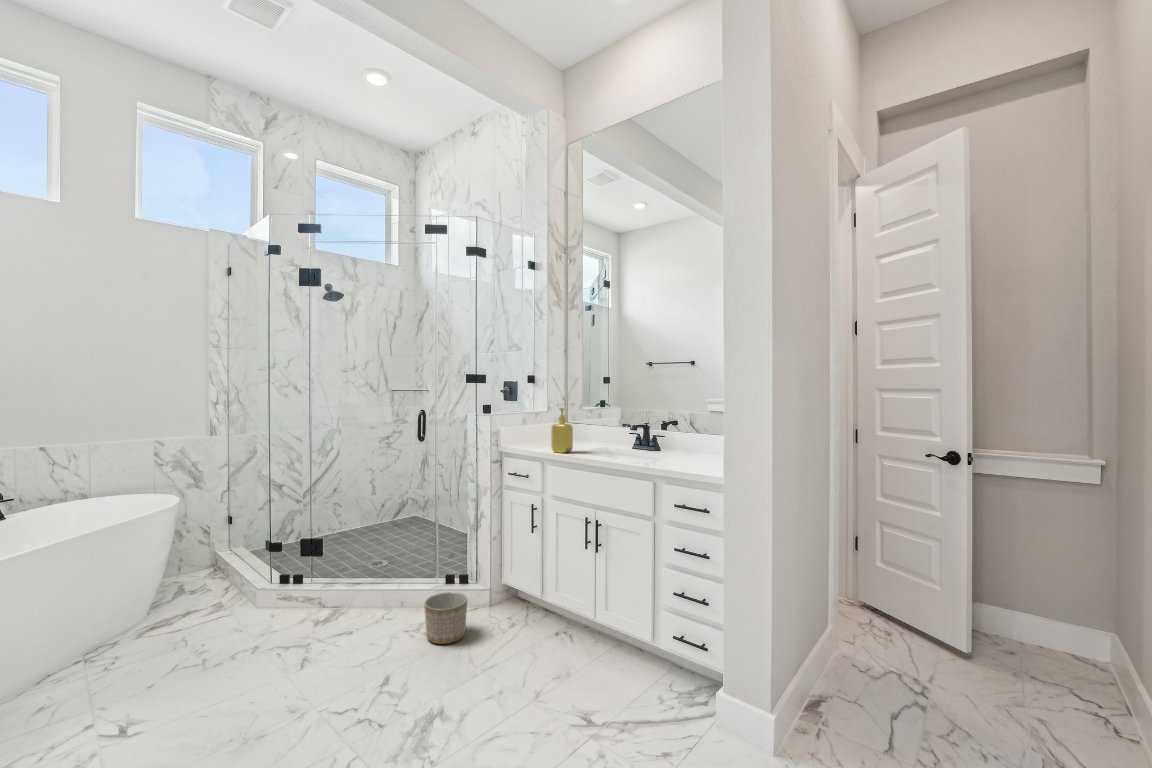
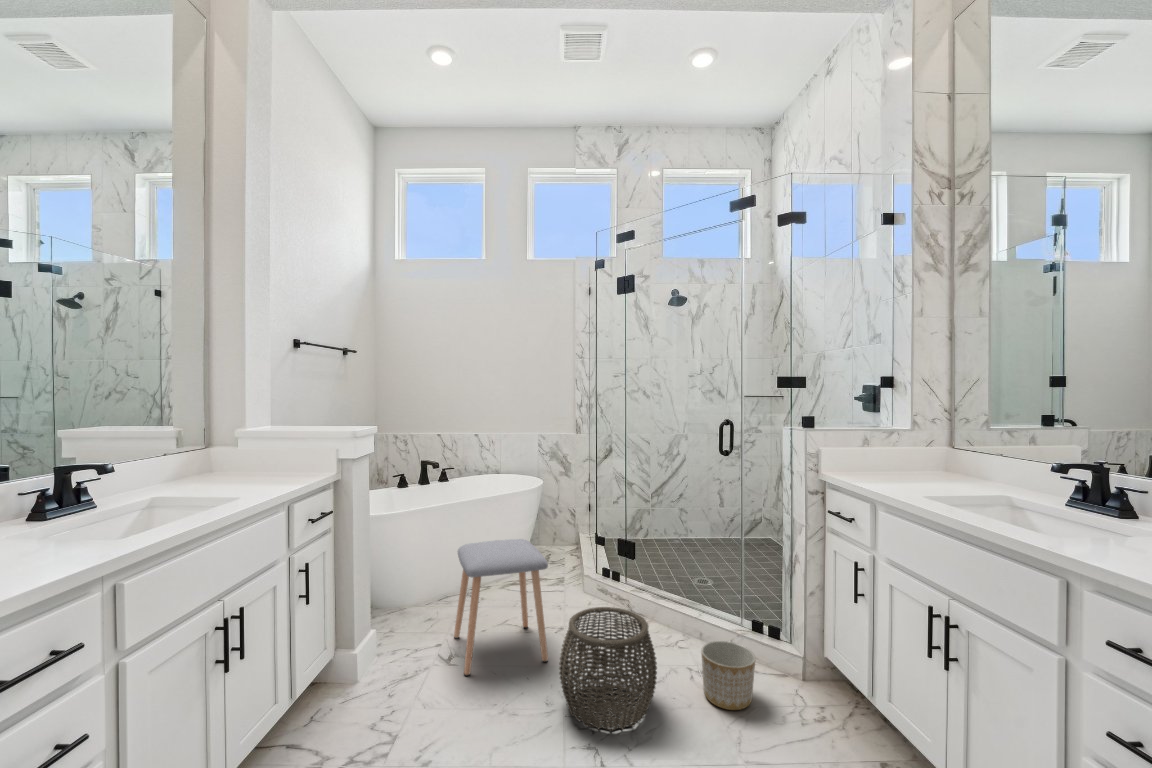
soap dispenser: present [551,408,573,453] -> none [889,424,926,493]
stool: none [110,561,264,729] -> present [454,539,548,676]
woven basket: none [303,591,402,704] -> present [559,607,657,731]

